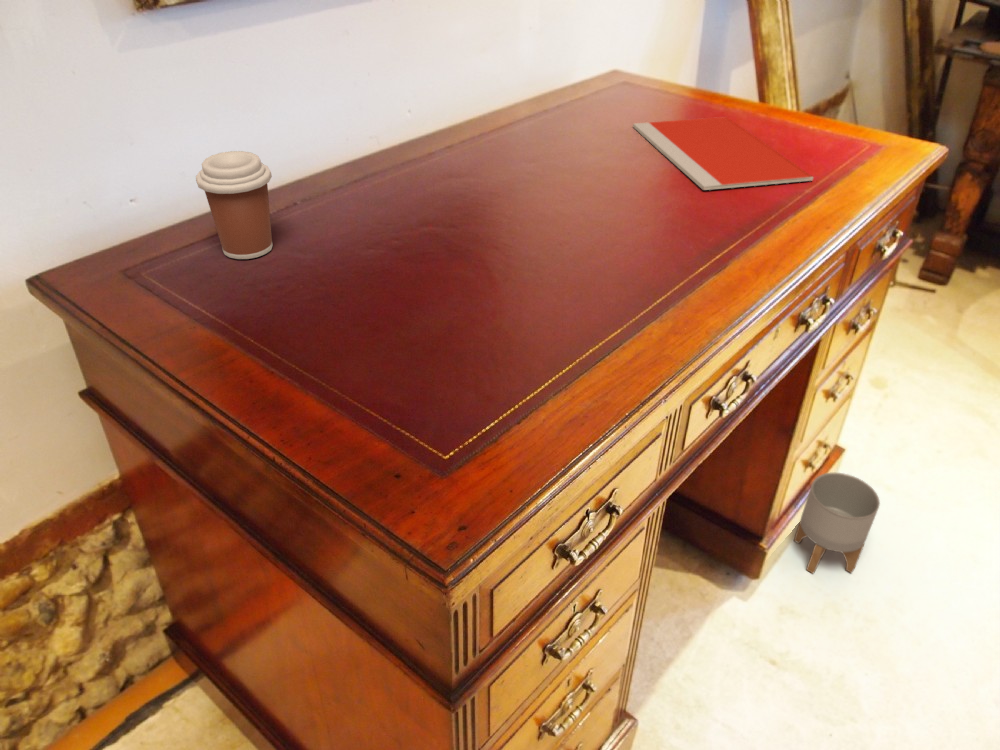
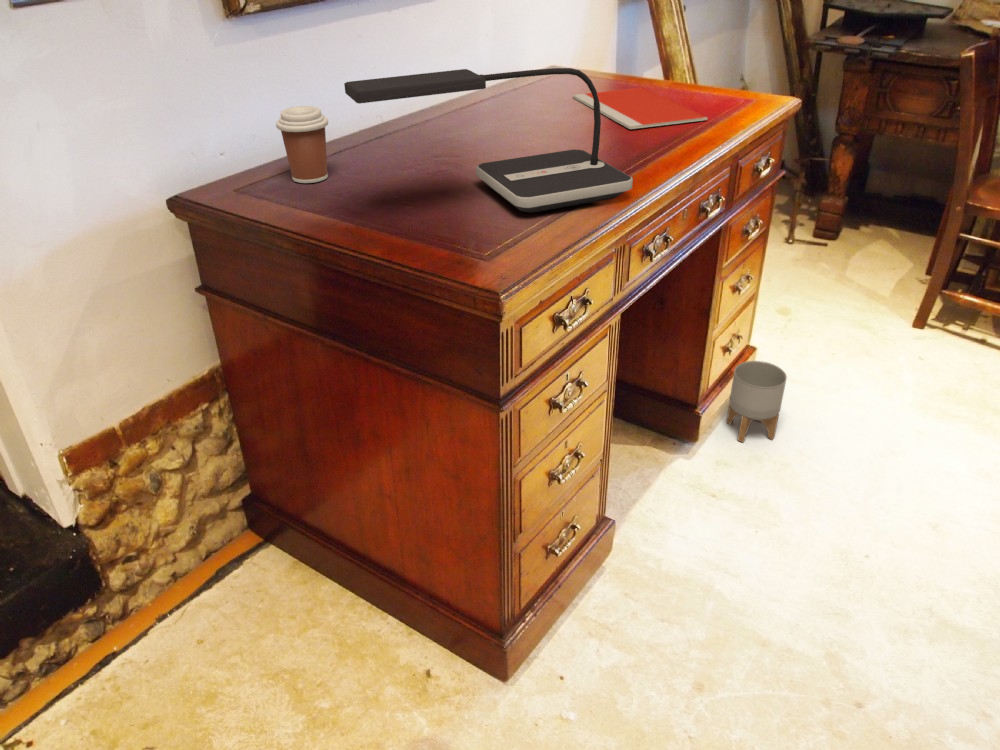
desk lamp: none [257,132,698,351] -> present [344,68,633,213]

